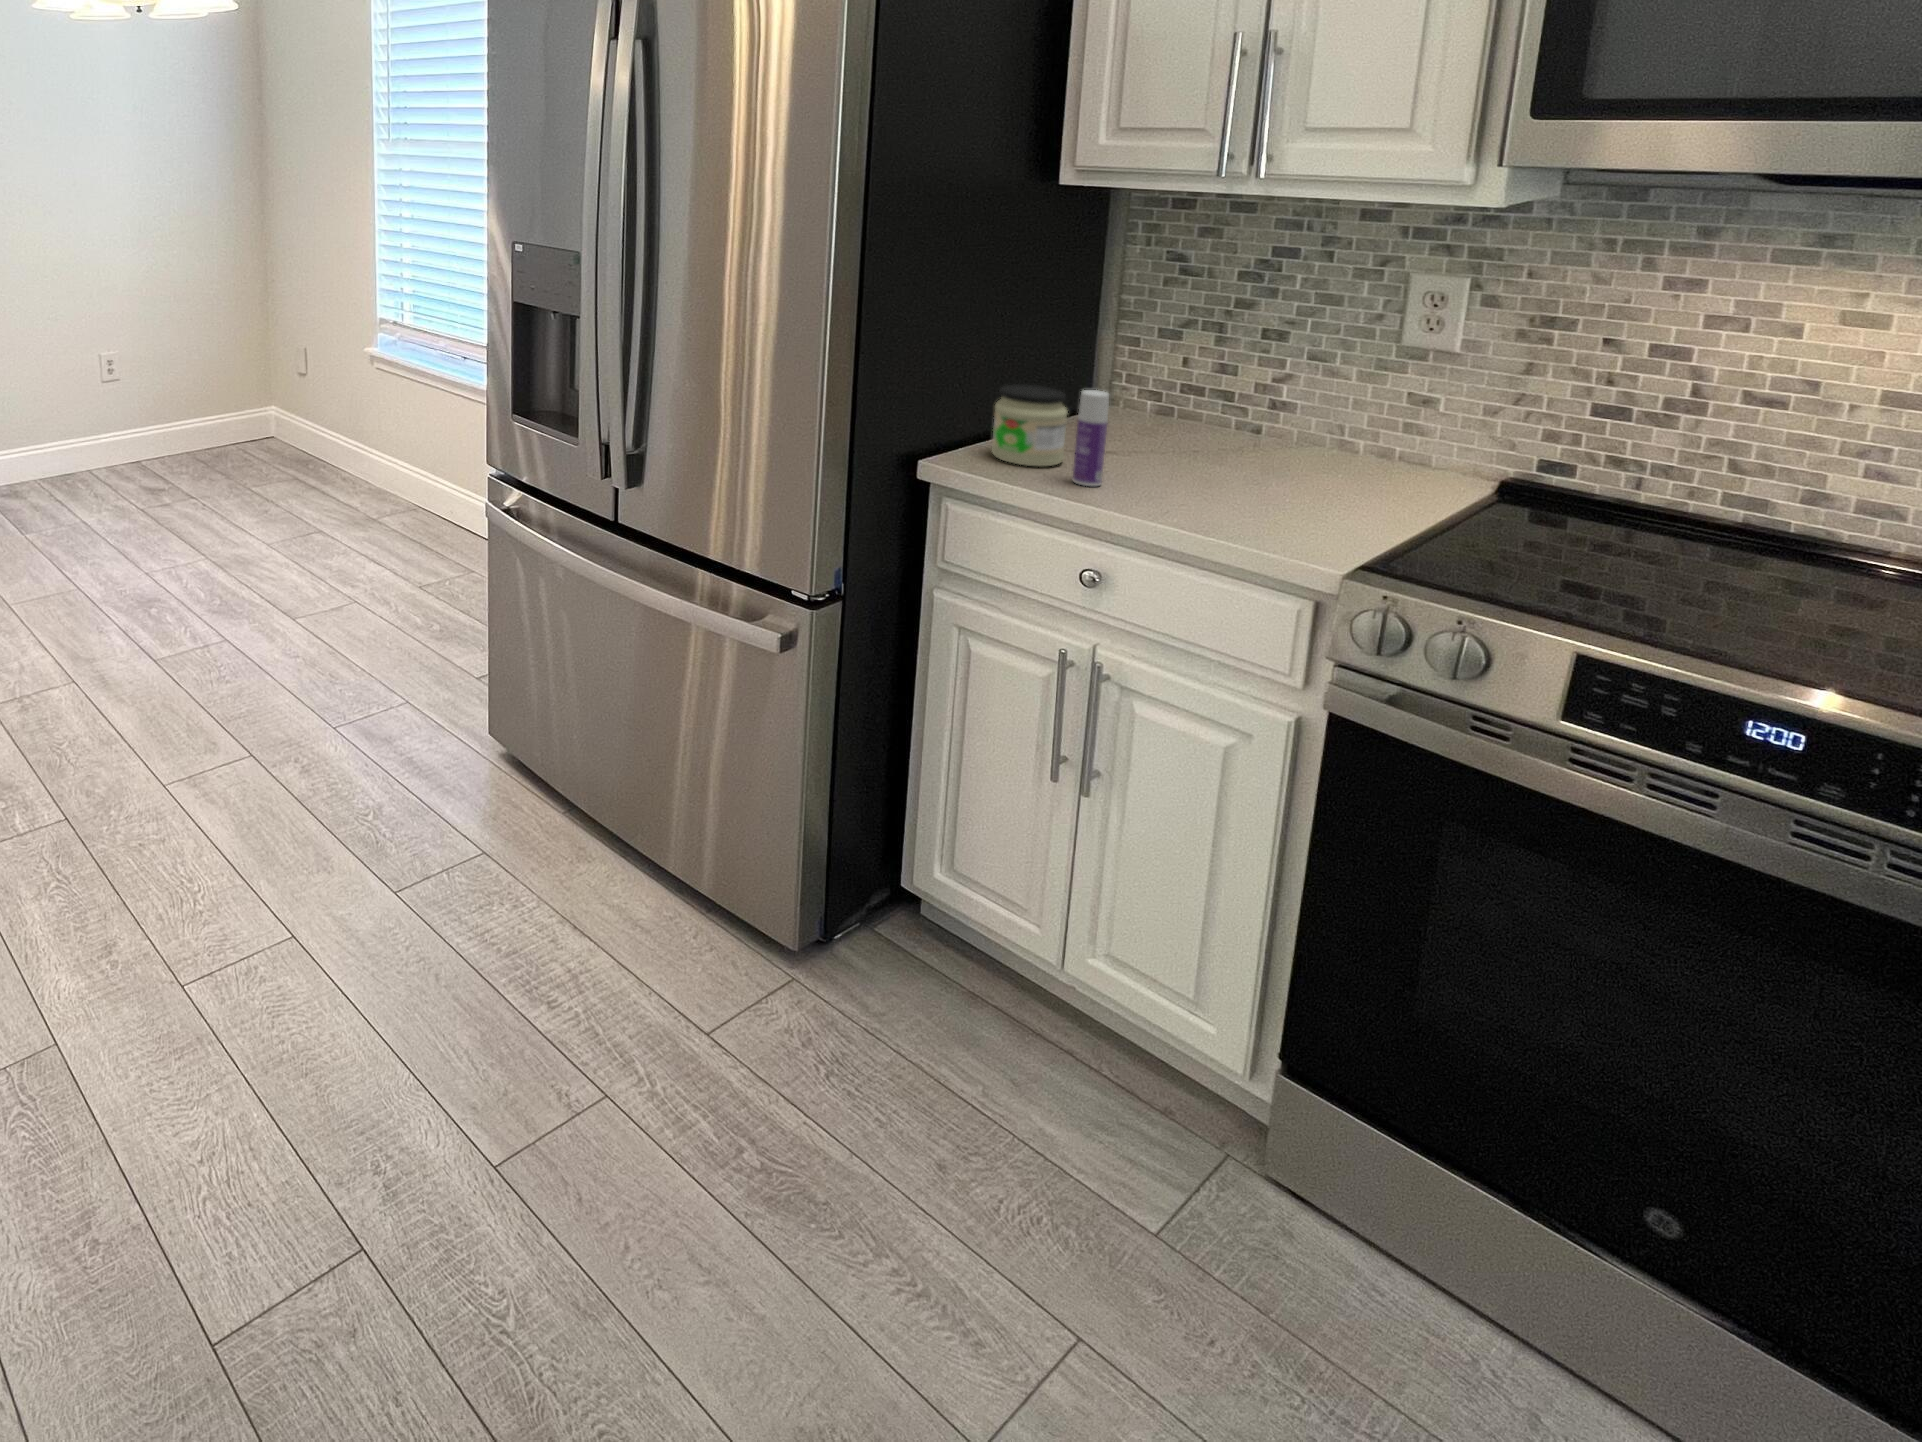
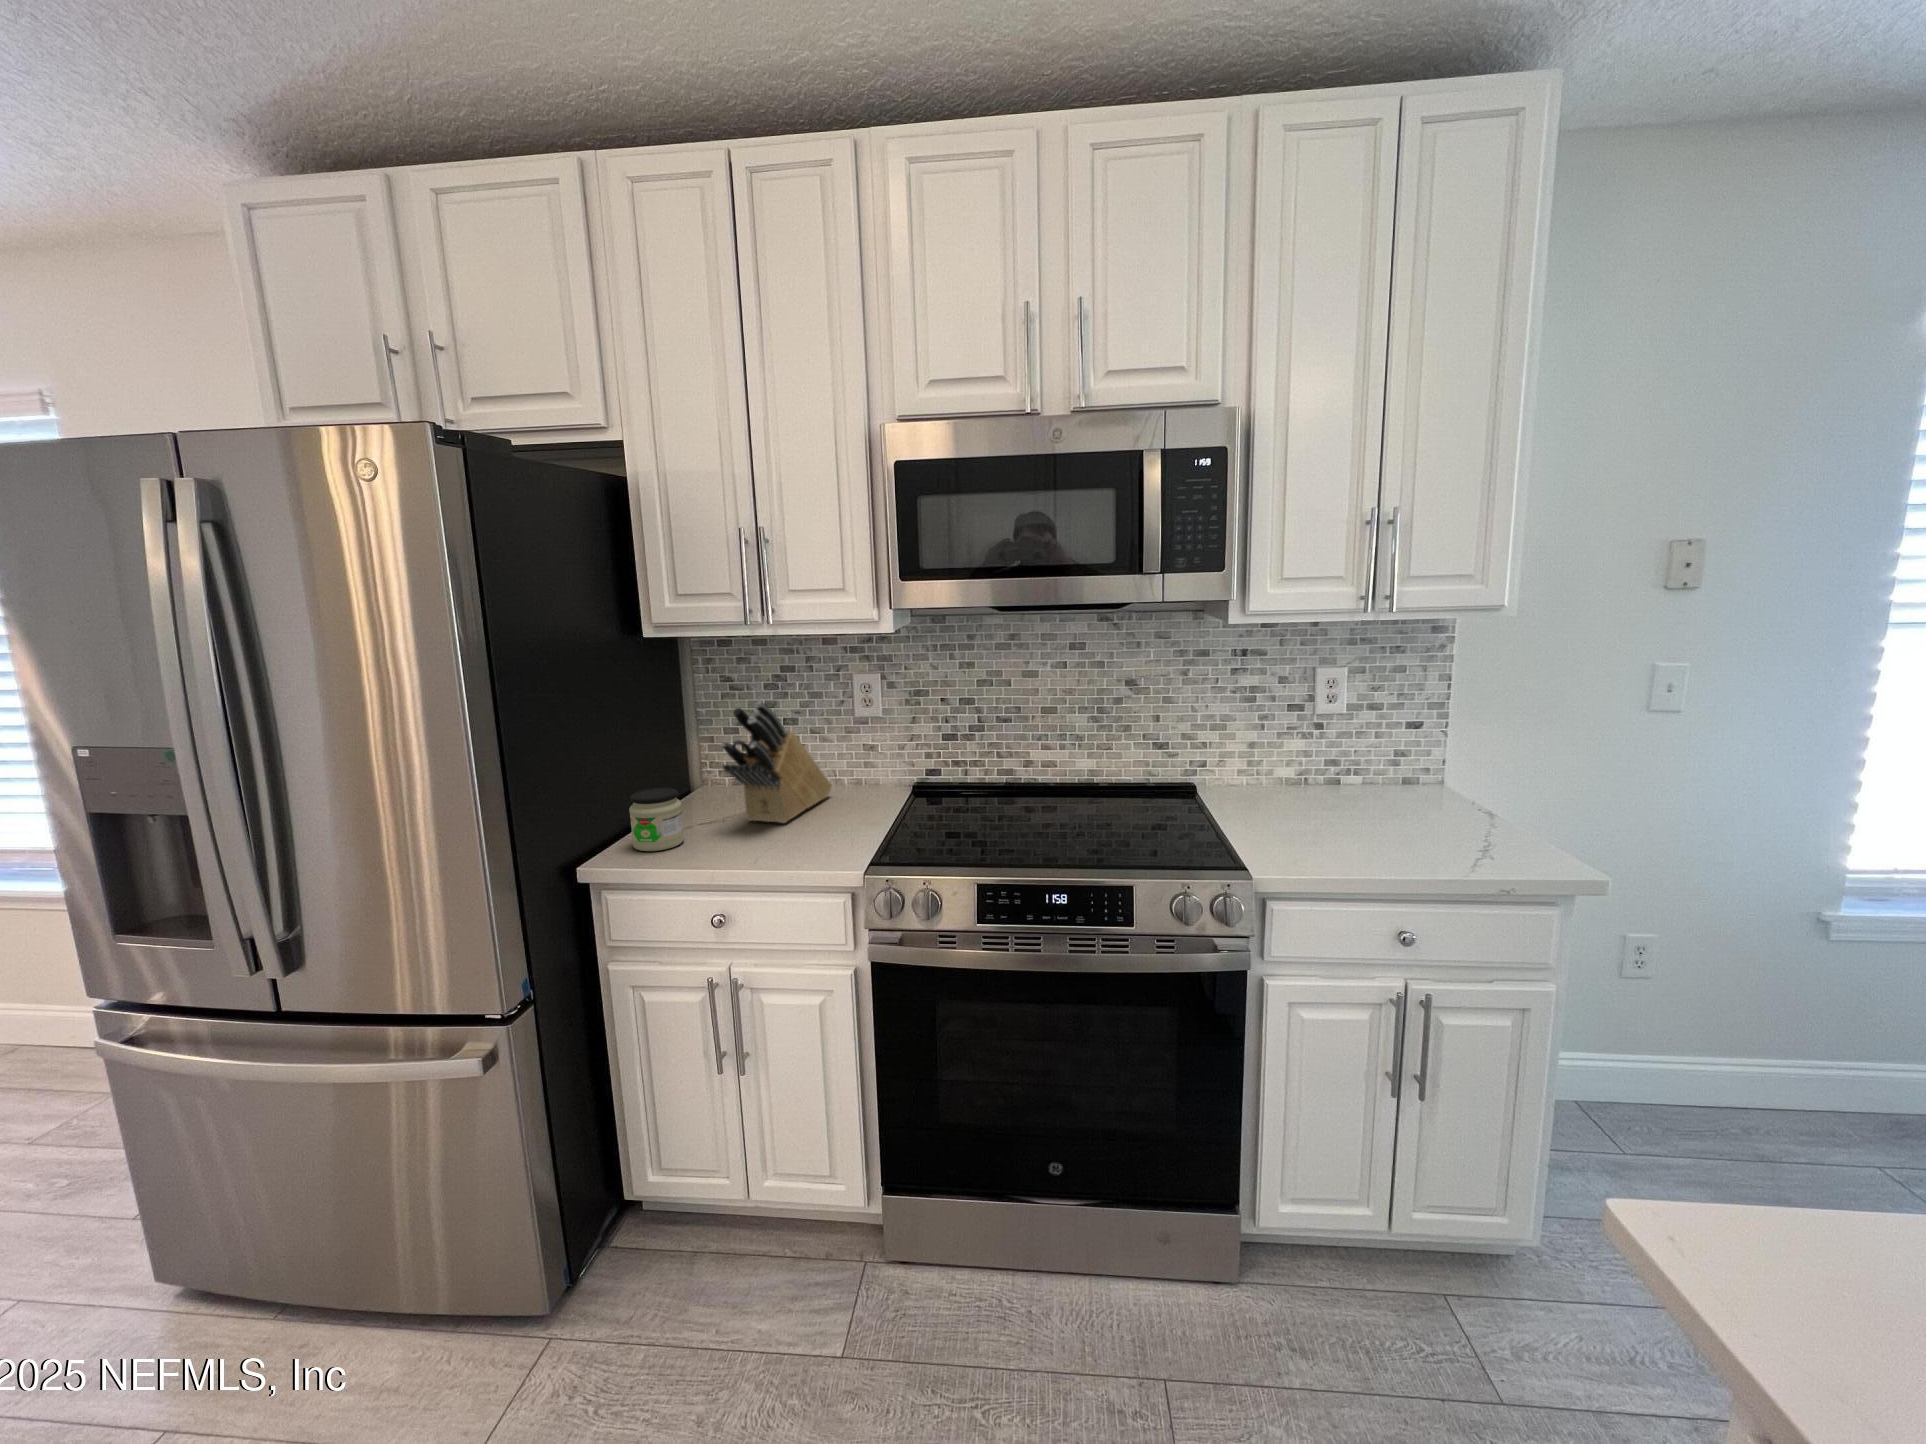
knife block: none [1139,292,1330,478] -> present [720,702,832,823]
bottle: present [1072,390,1109,486] -> none [689,784,713,855]

